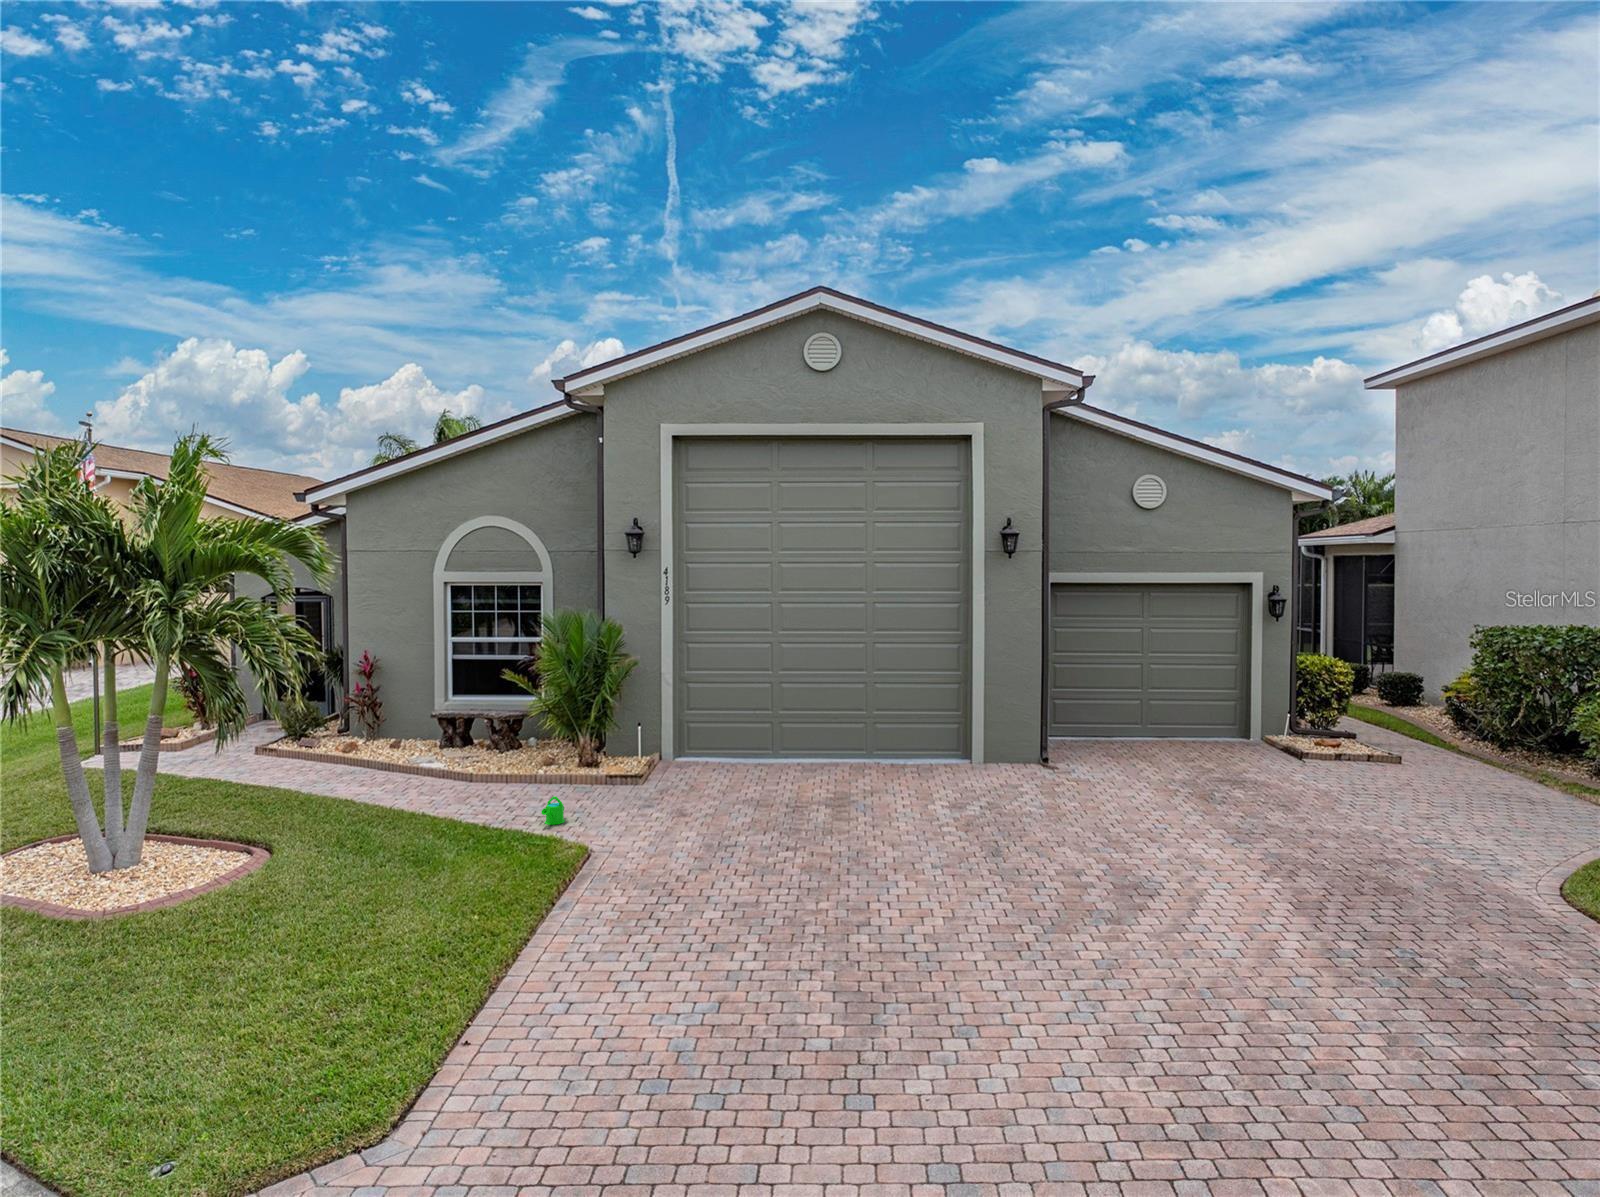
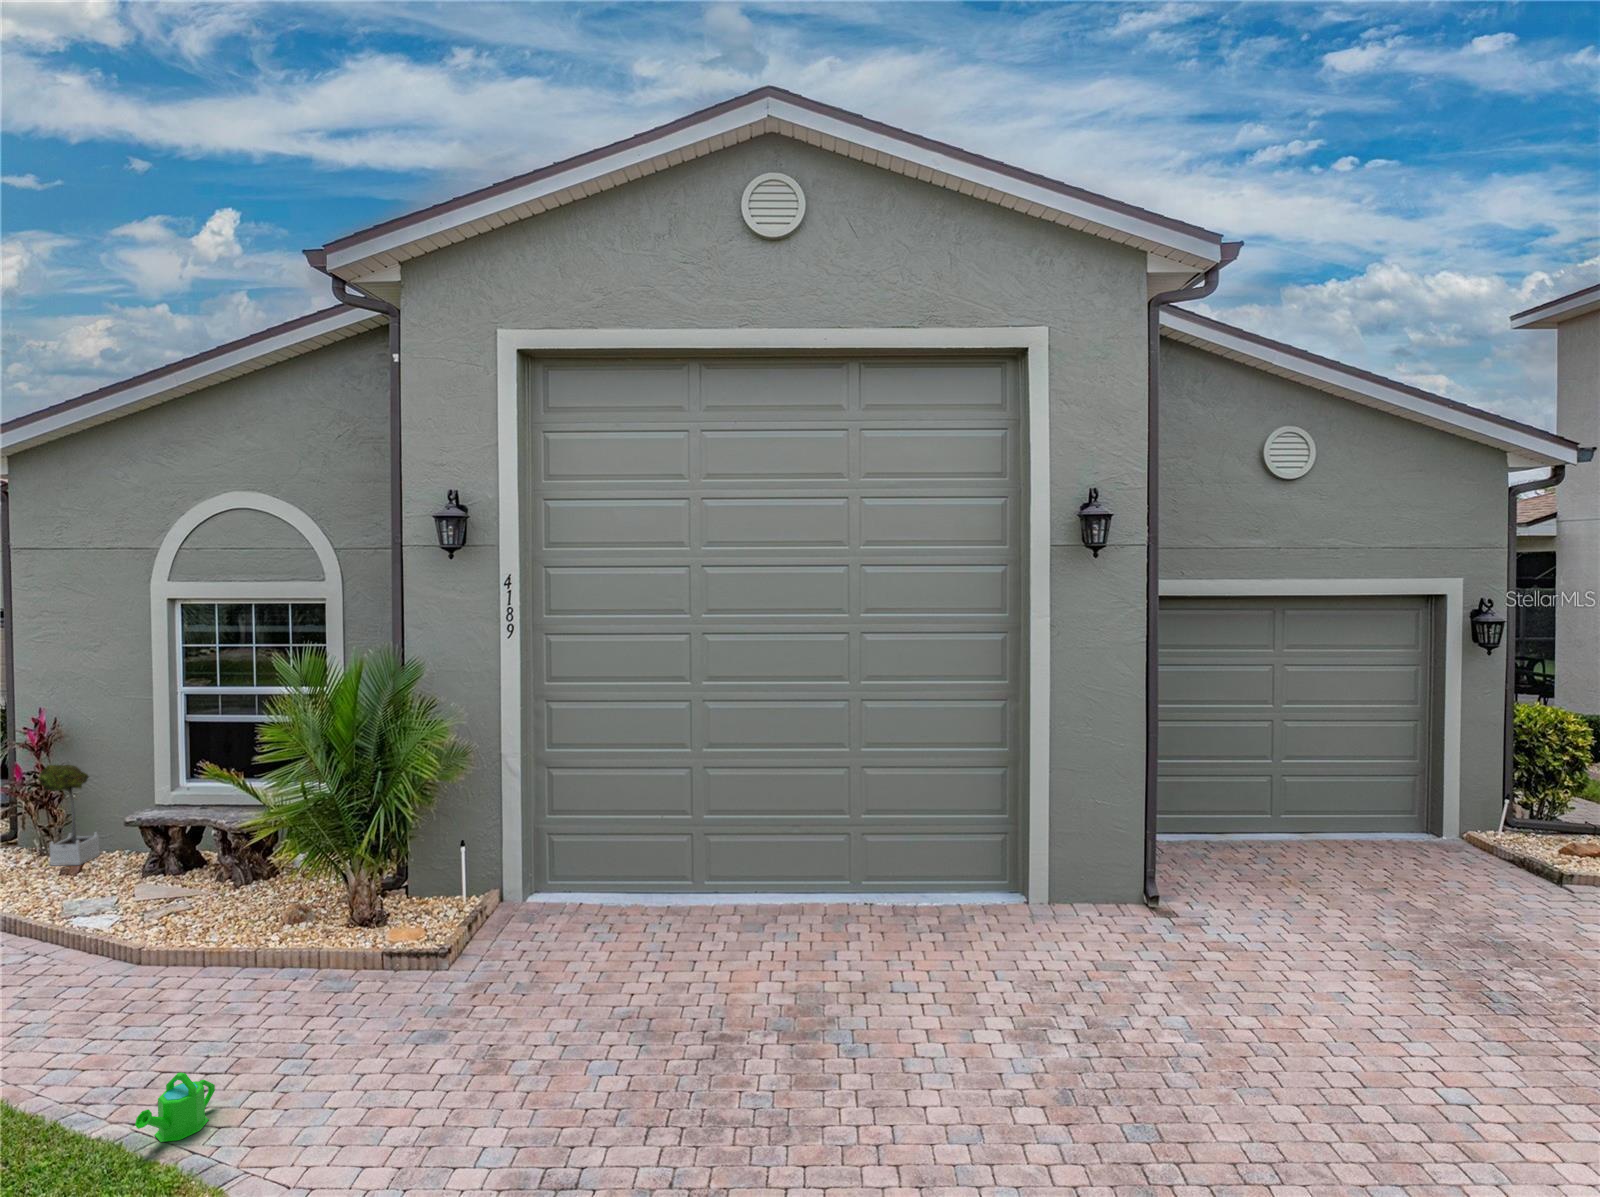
potted tree: none [372,683,403,744] -> present [39,765,100,866]

